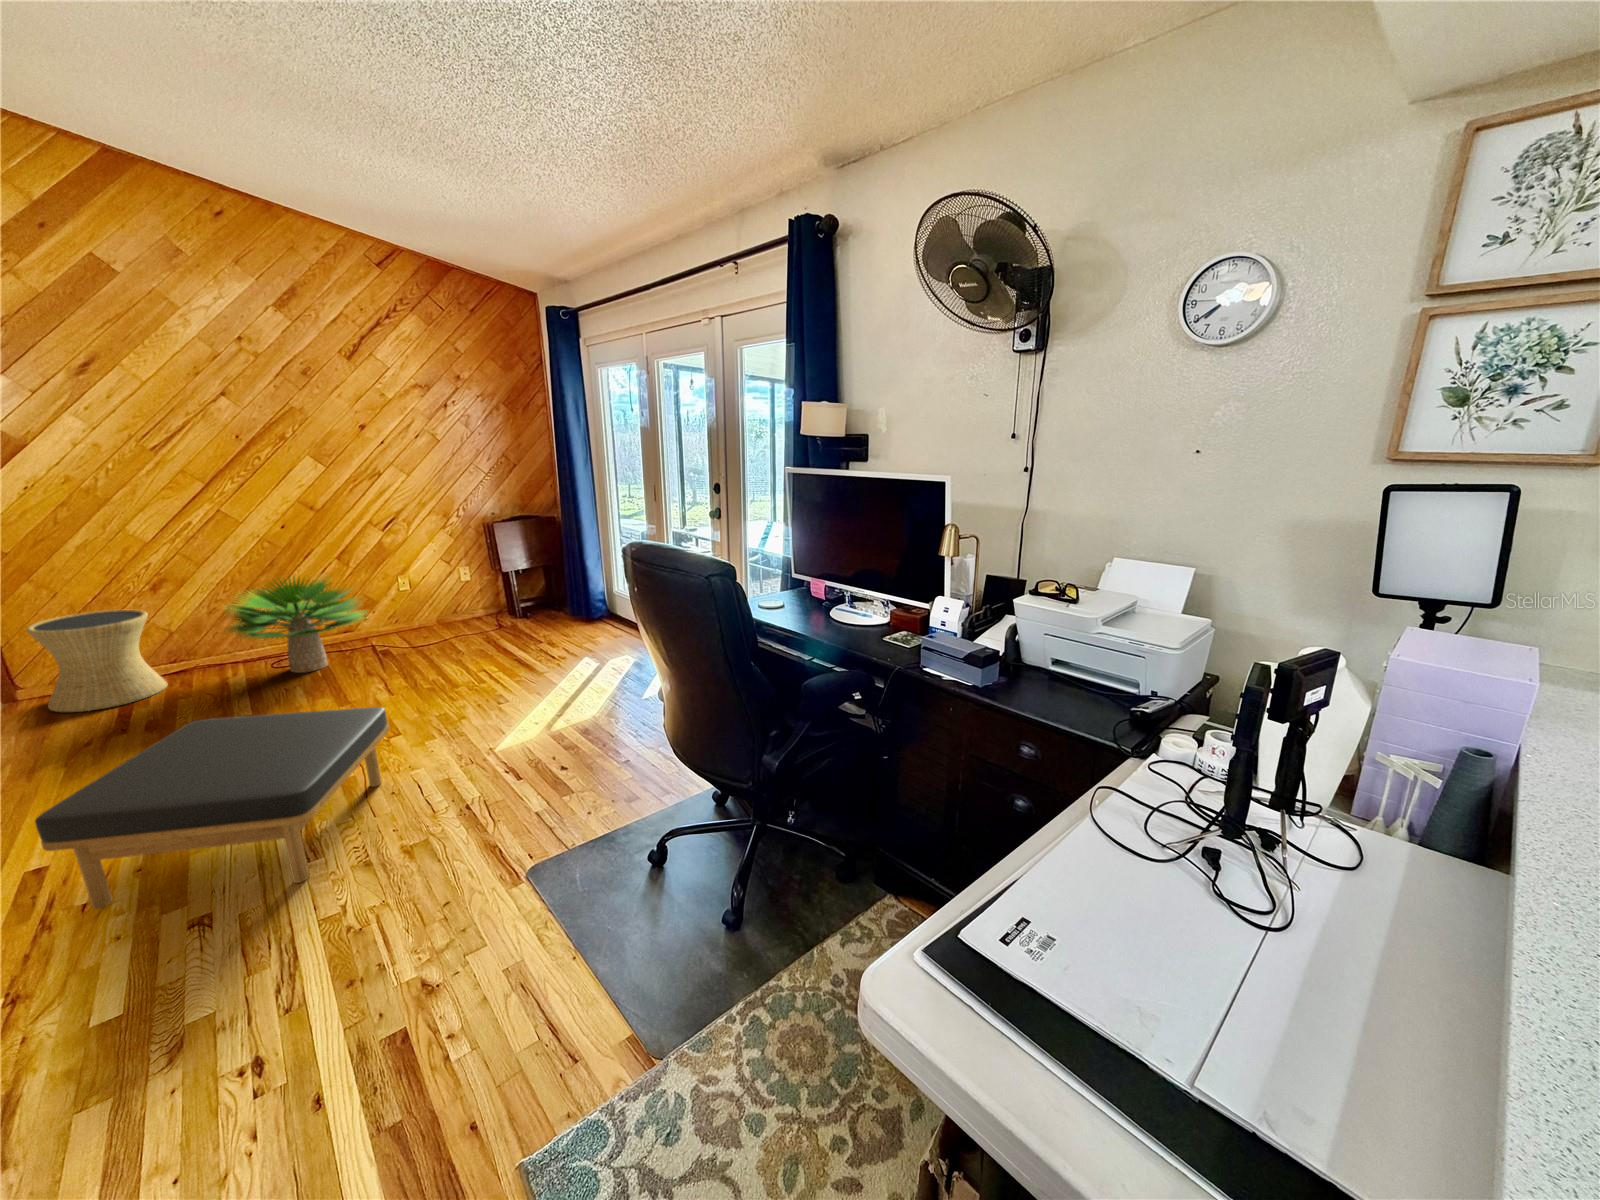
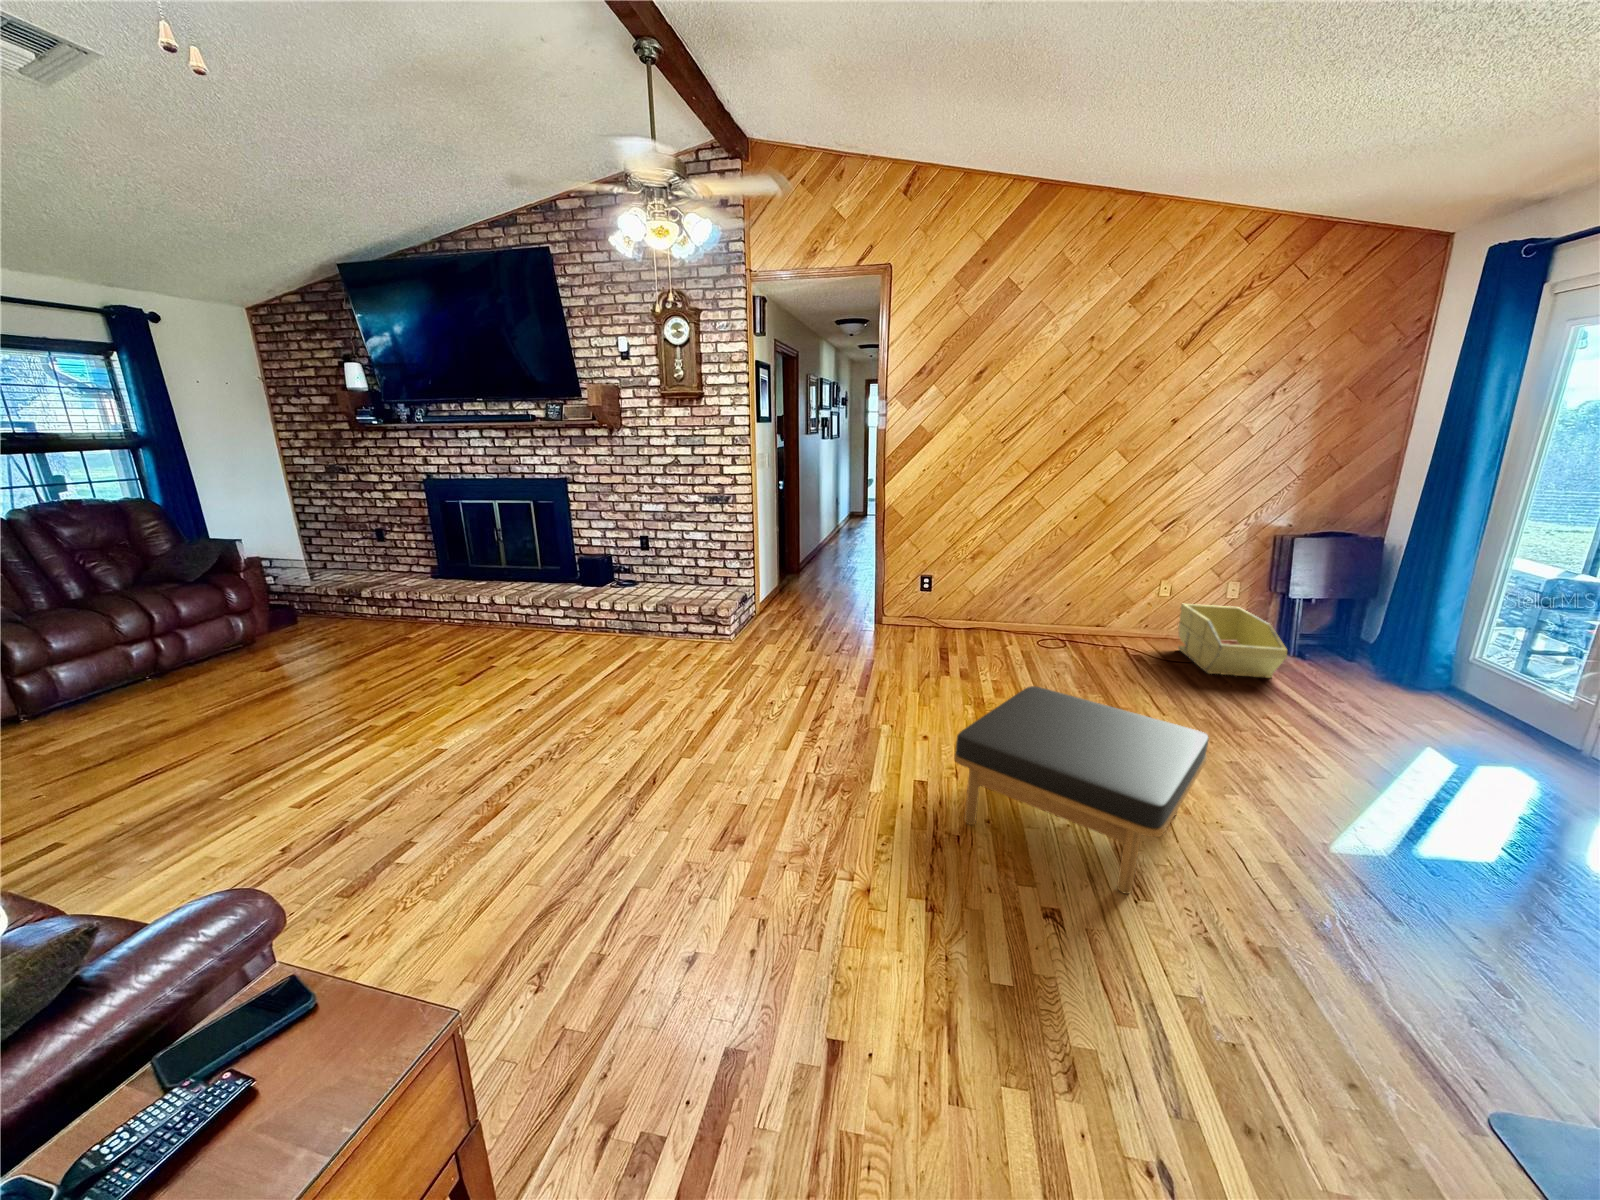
potted plant: present [229,577,366,673] -> none [1014,562,1140,660]
storage bin: none [423,586,506,647] -> present [1178,603,1287,678]
side table: present [26,610,167,712] -> none [903,570,971,647]

